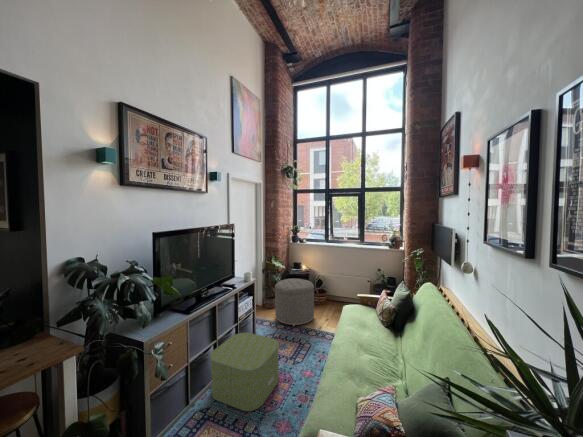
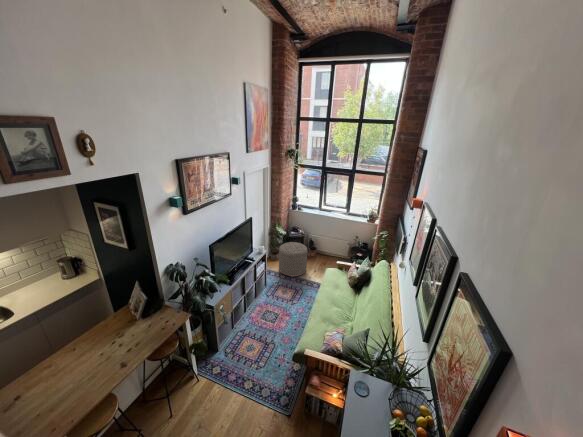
storage box: present [210,333,279,411] -> none [243,287,284,332]

